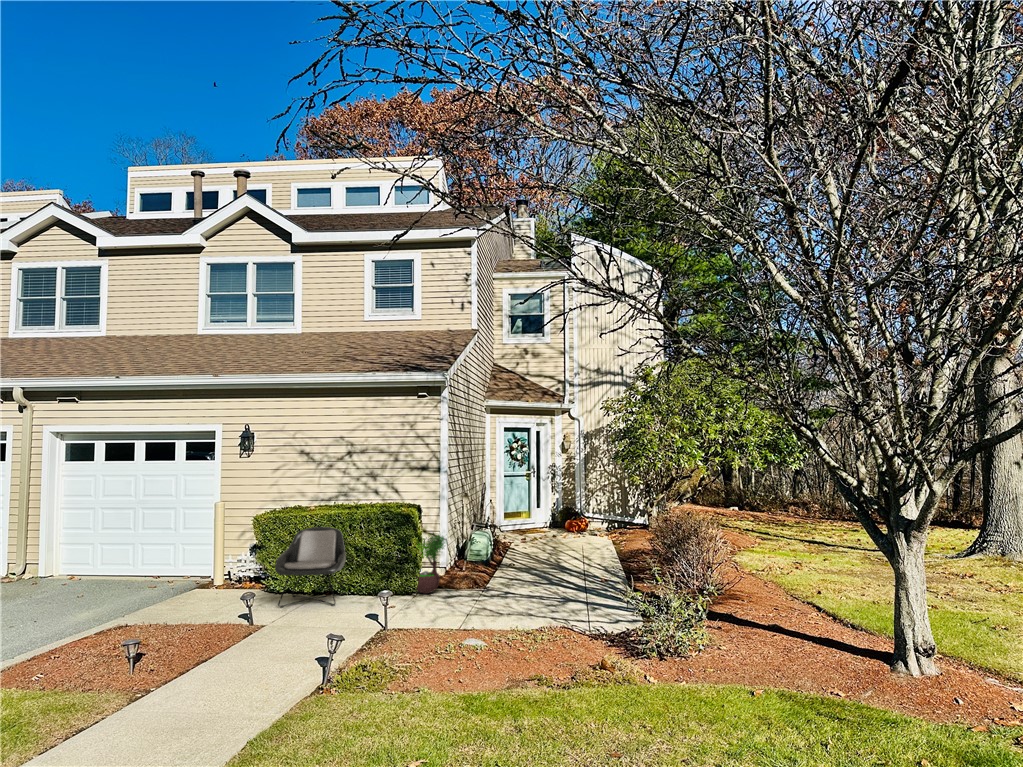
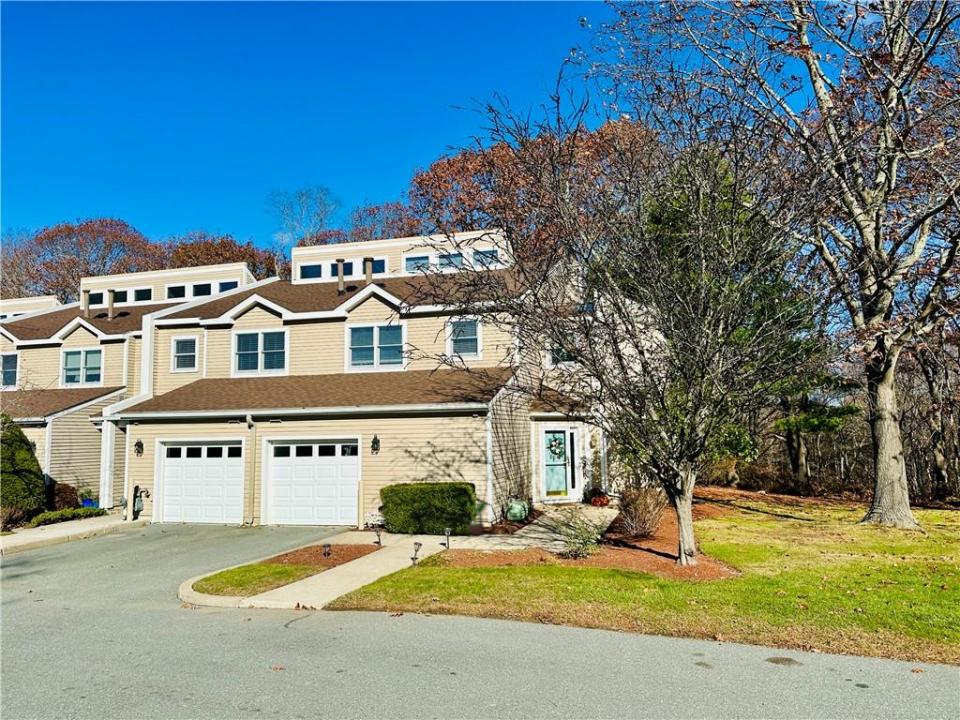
lounge chair: present [275,527,346,608] -> none [392,495,431,539]

